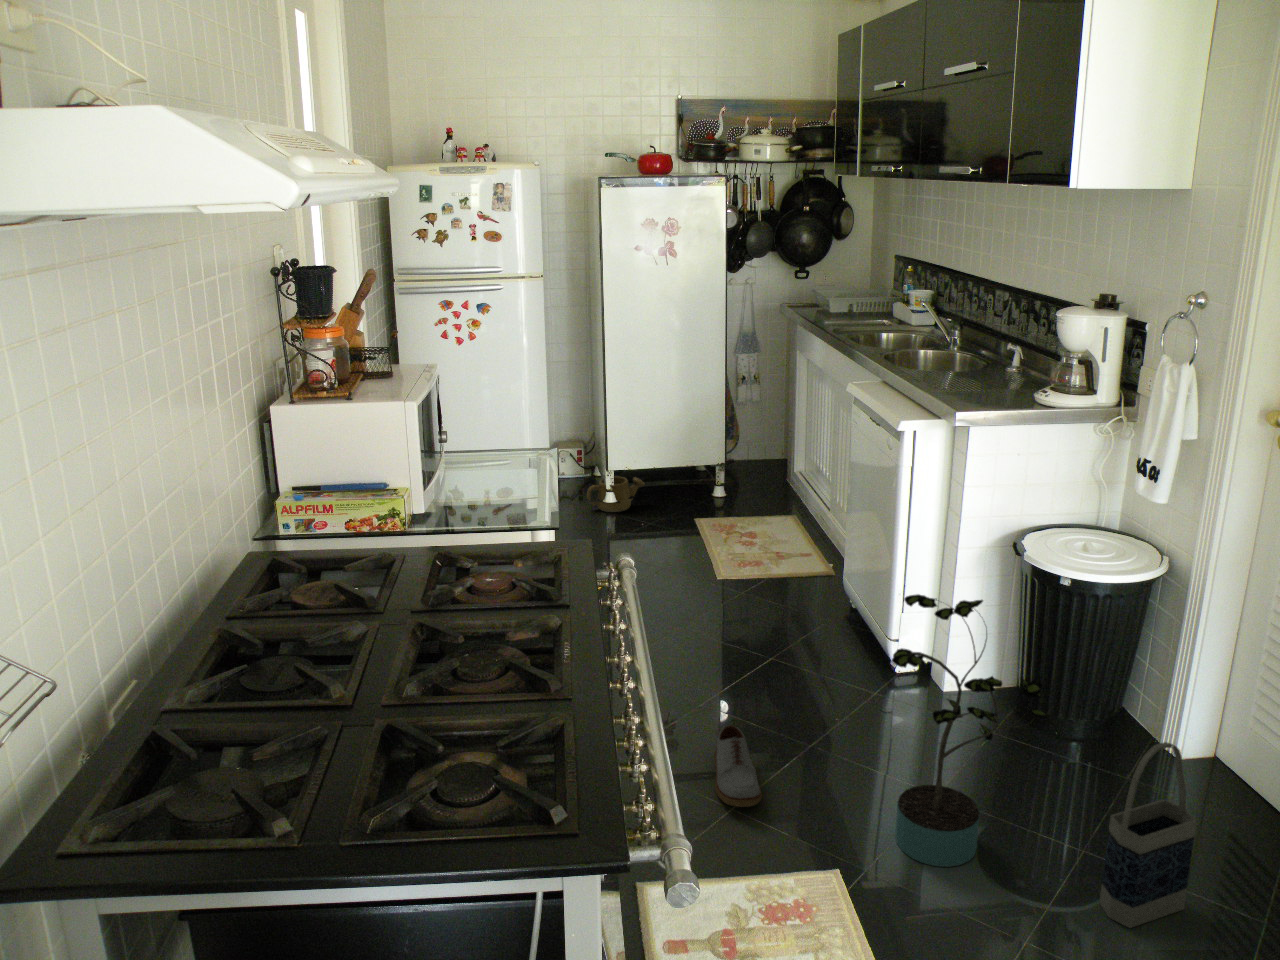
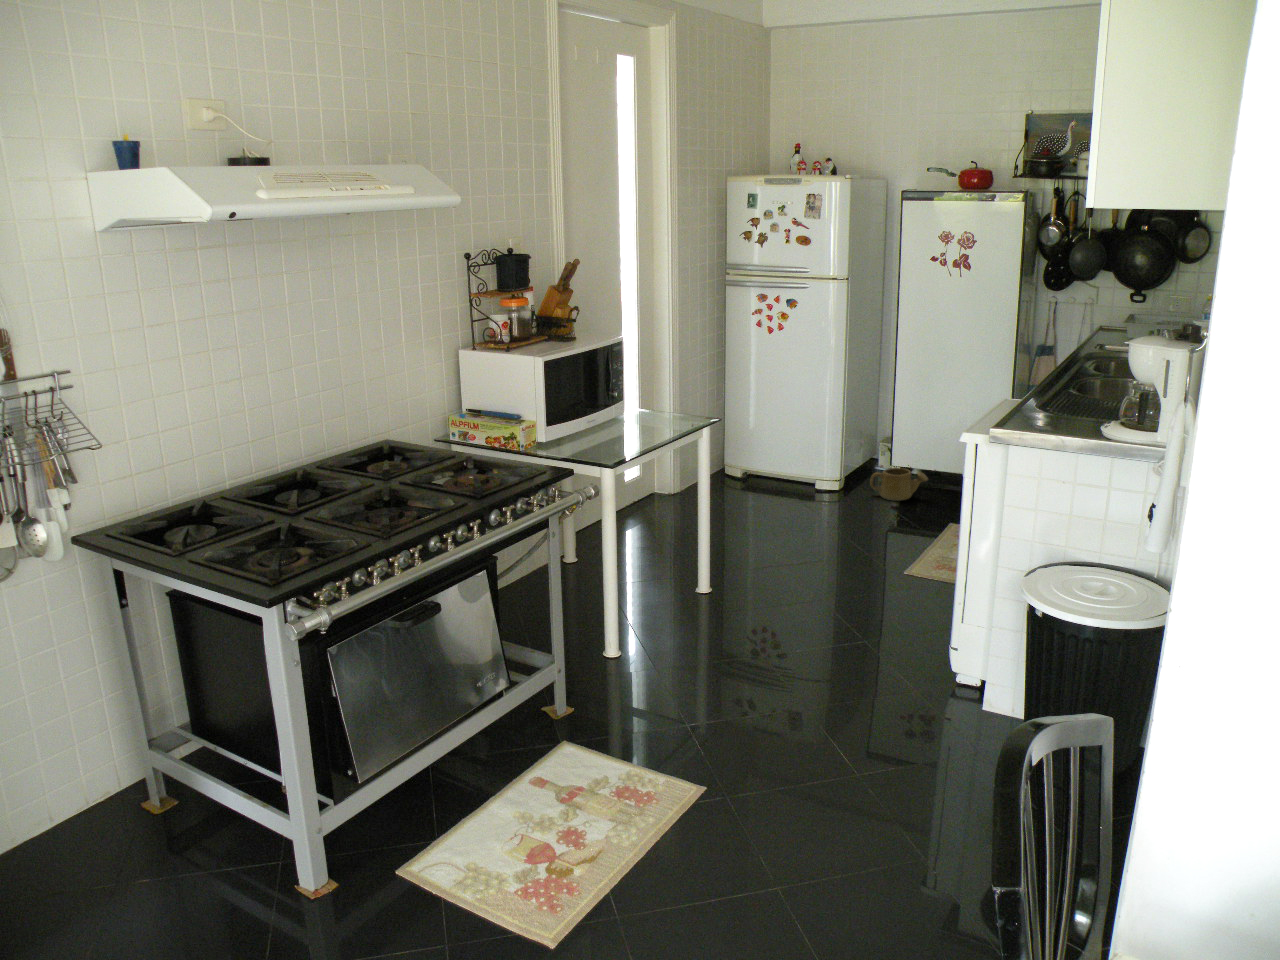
potted plant: present [892,594,1047,867] -> none [753,569,893,810]
shoe: present [714,725,762,807] -> none [693,661,750,719]
bag: present [1099,742,1196,928] -> none [883,737,970,908]

